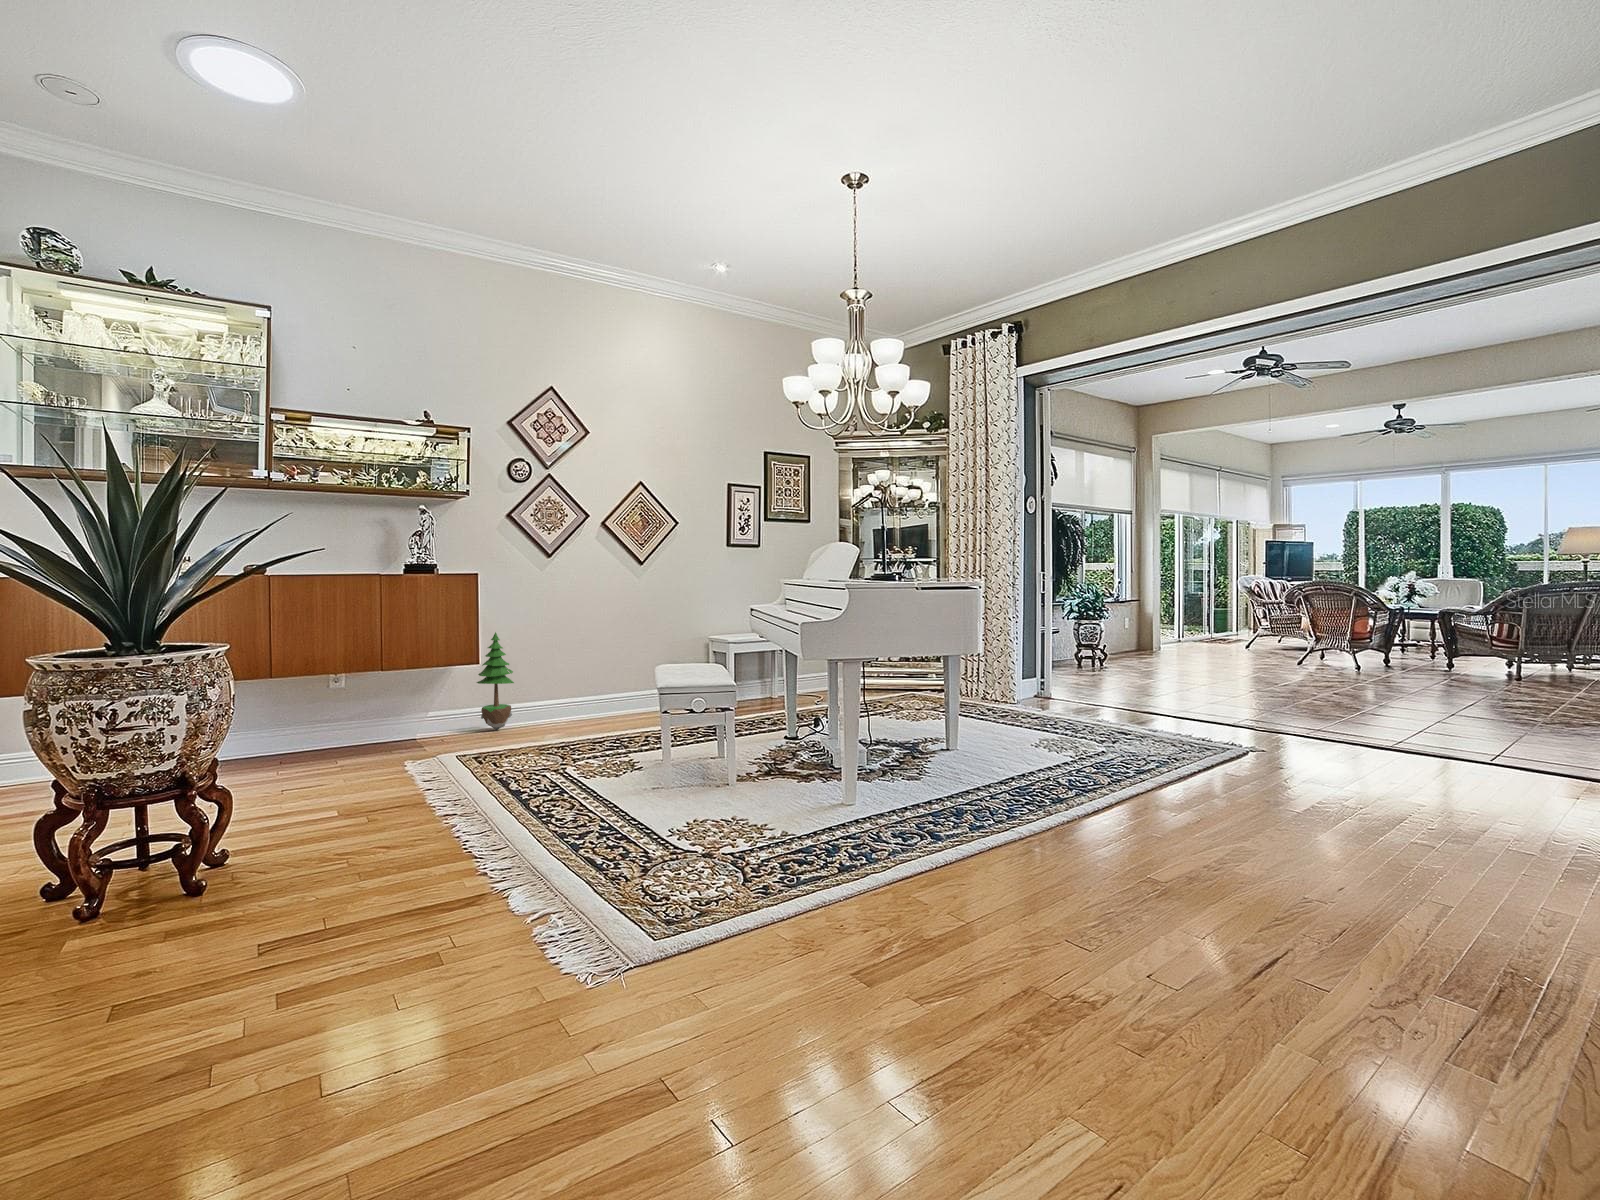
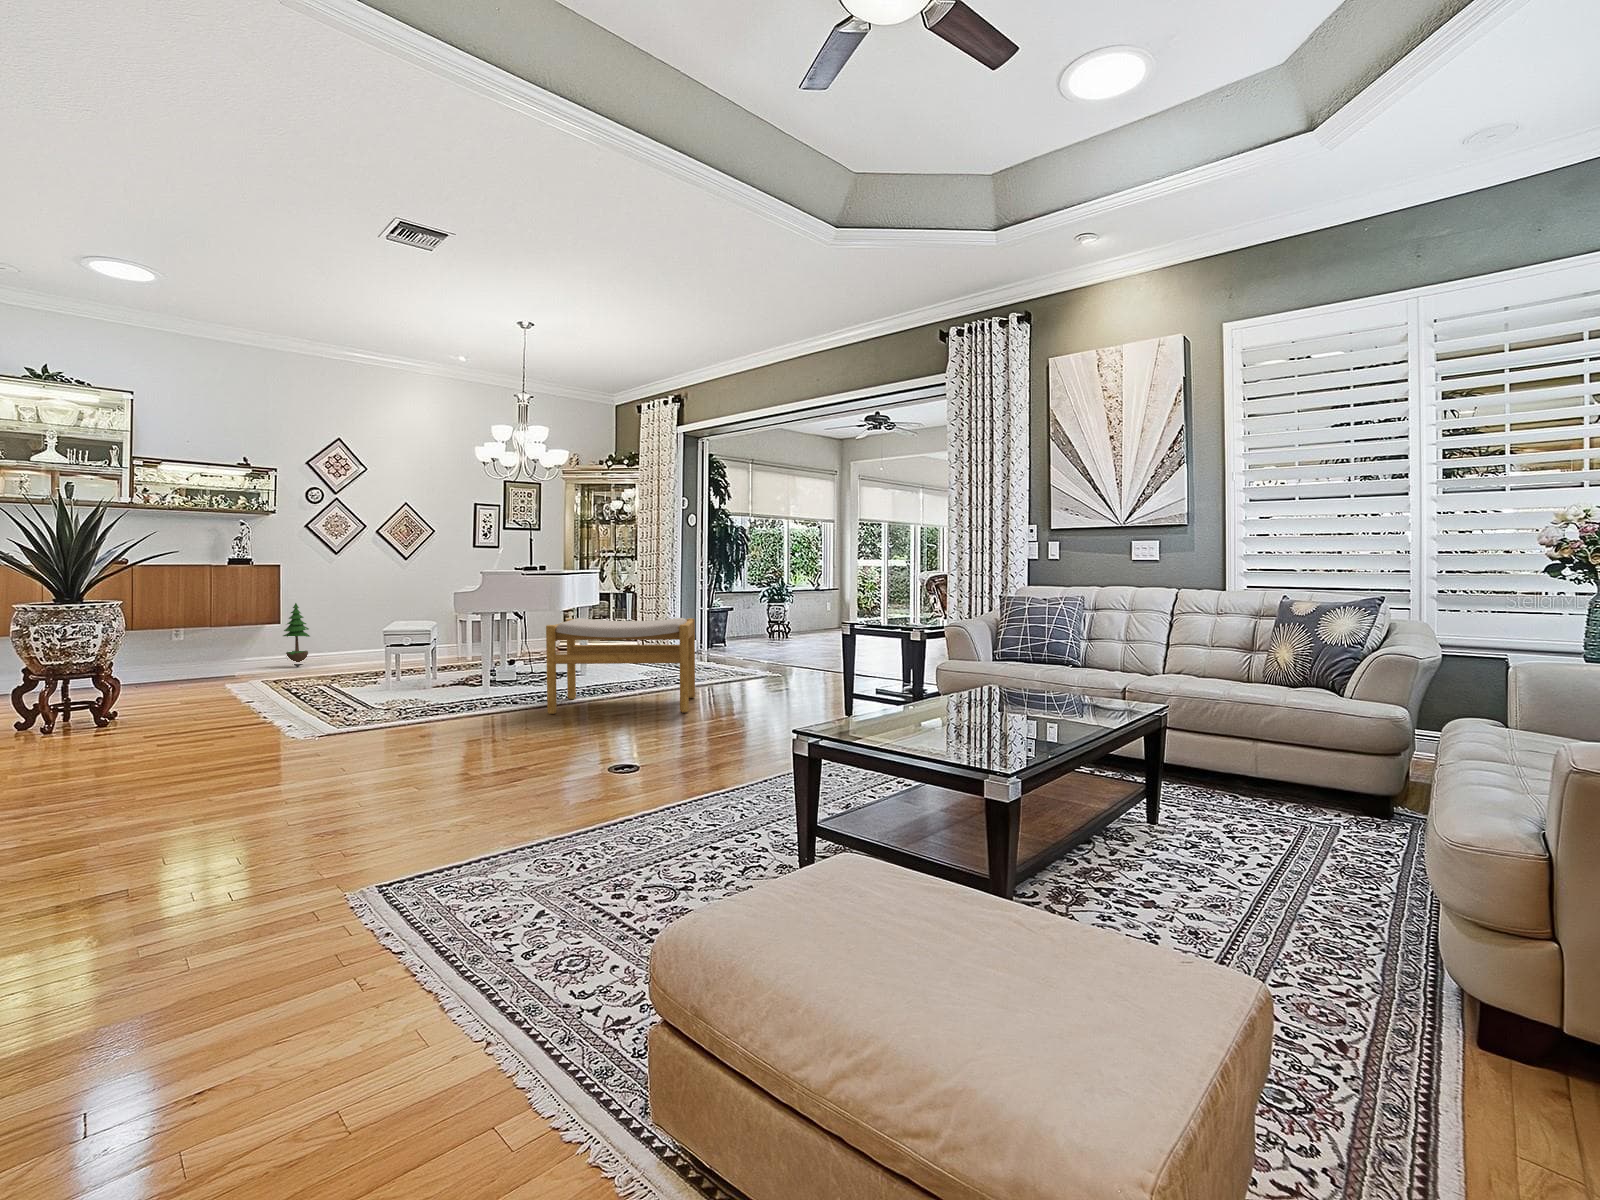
footstool: none [1055,678,1460,925] -> present [546,618,695,714]

